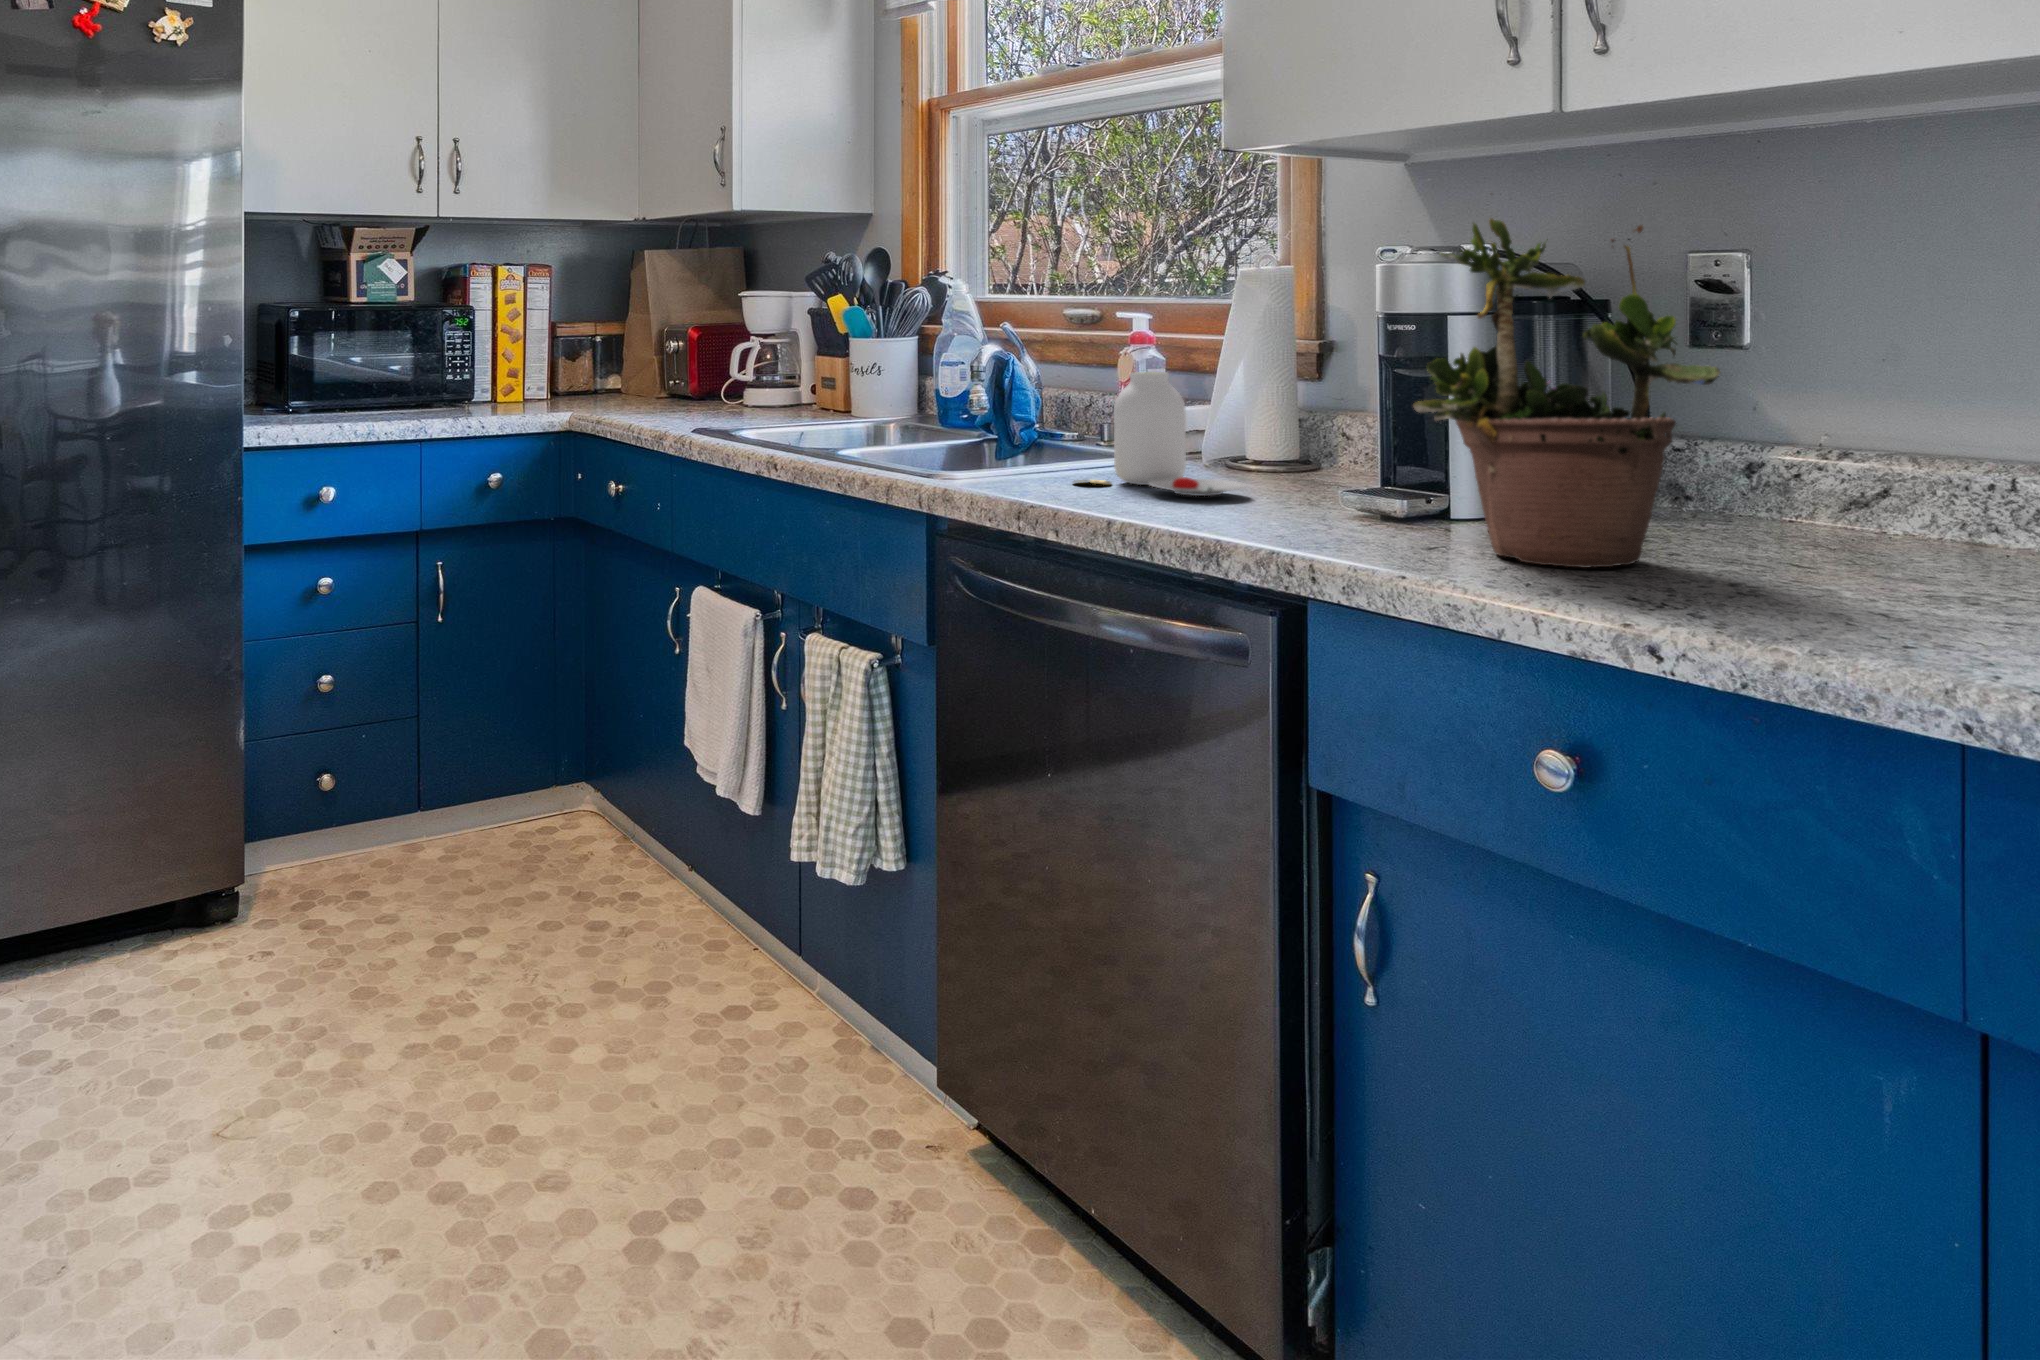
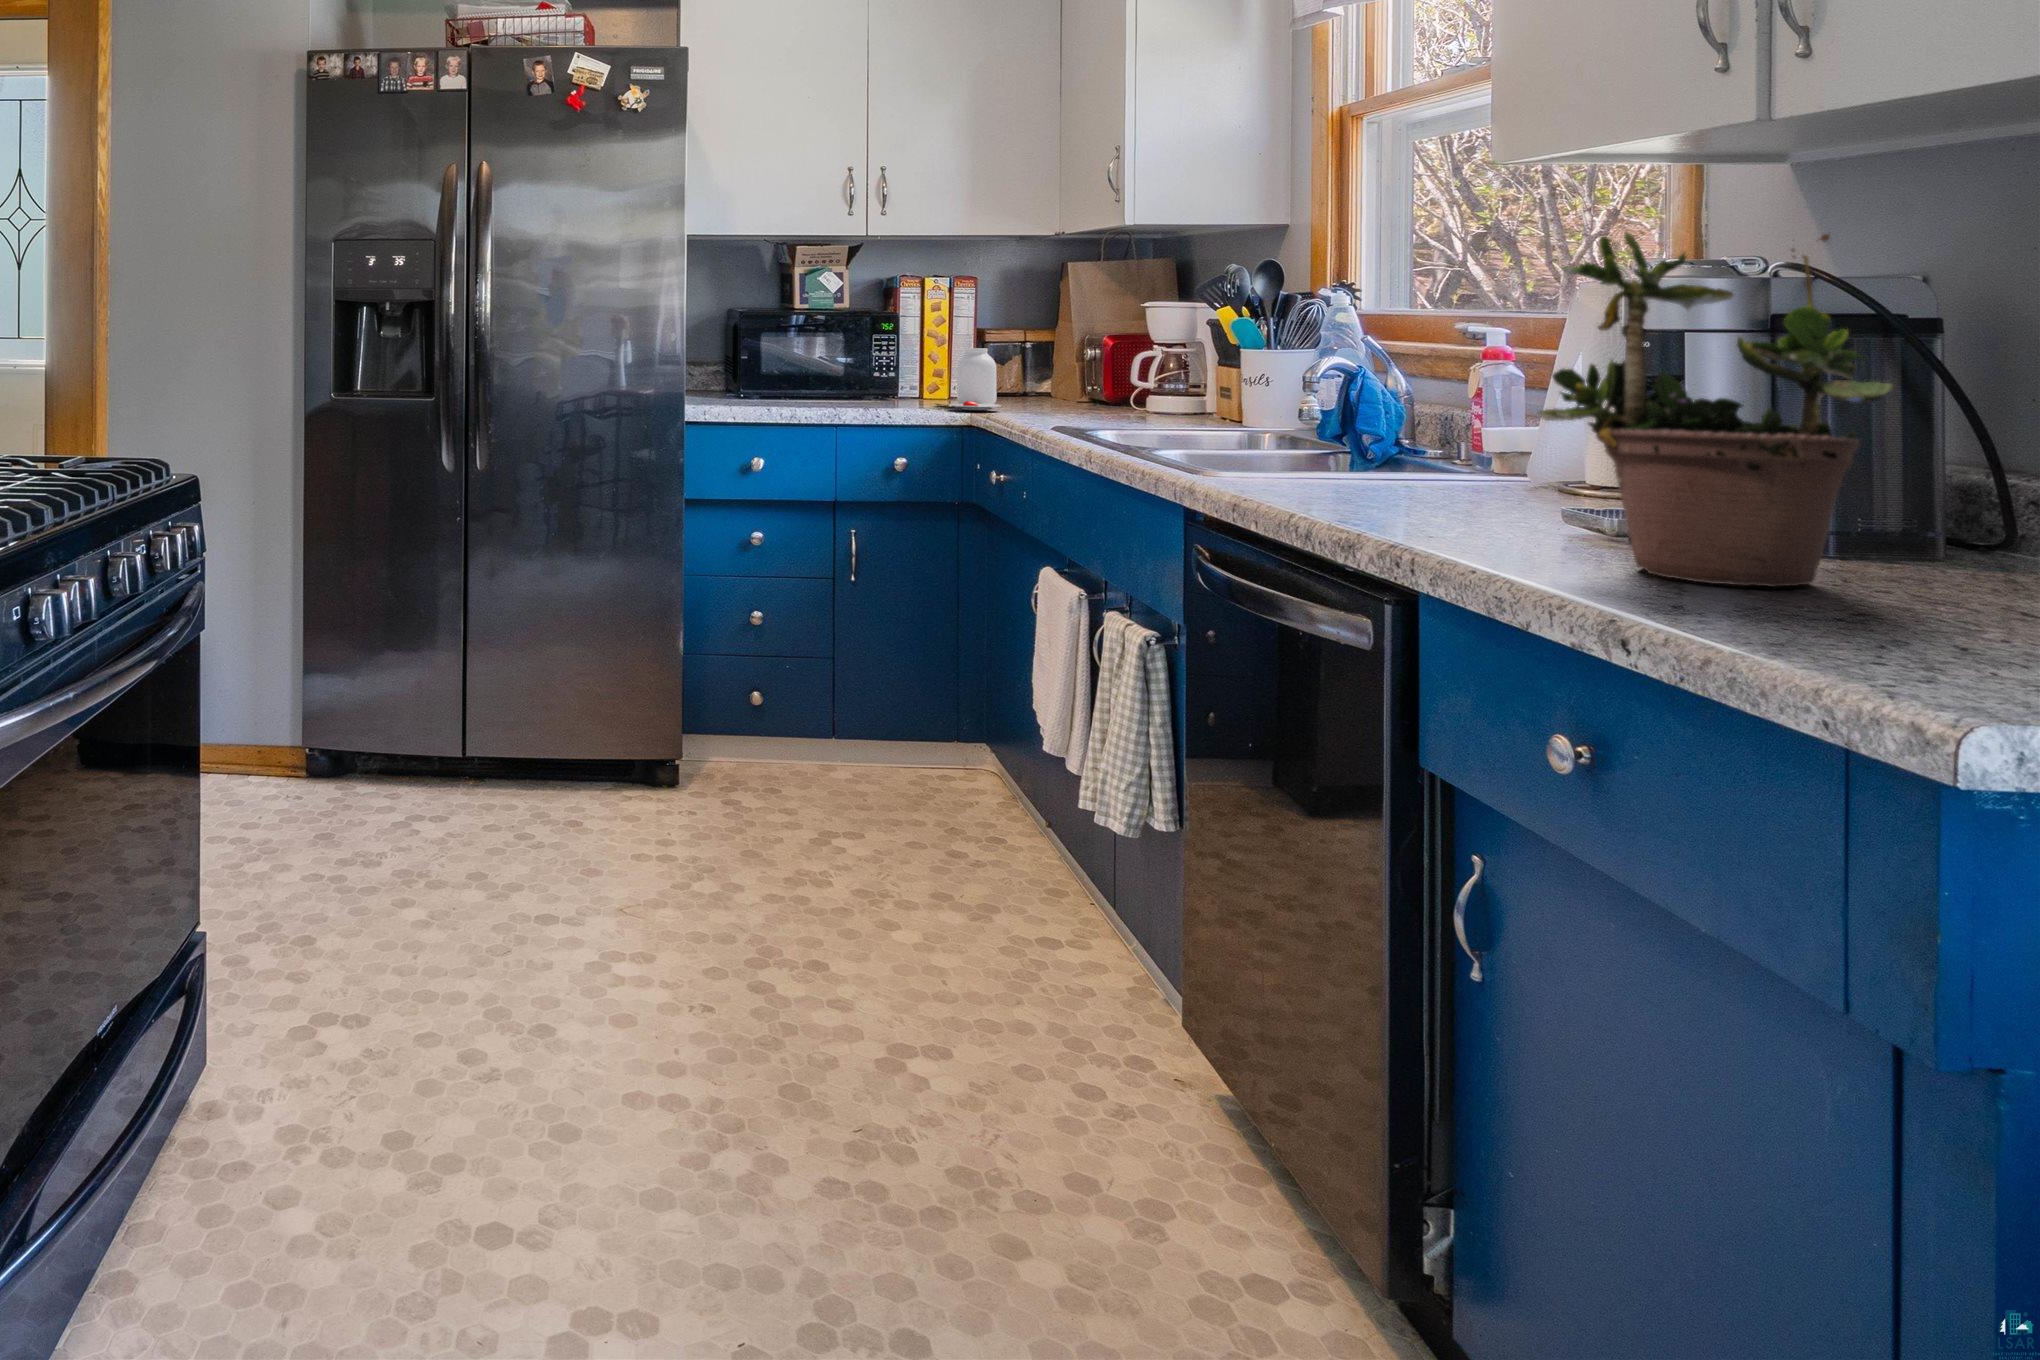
jar: present [1078,372,1247,496] -> present [935,348,1001,410]

